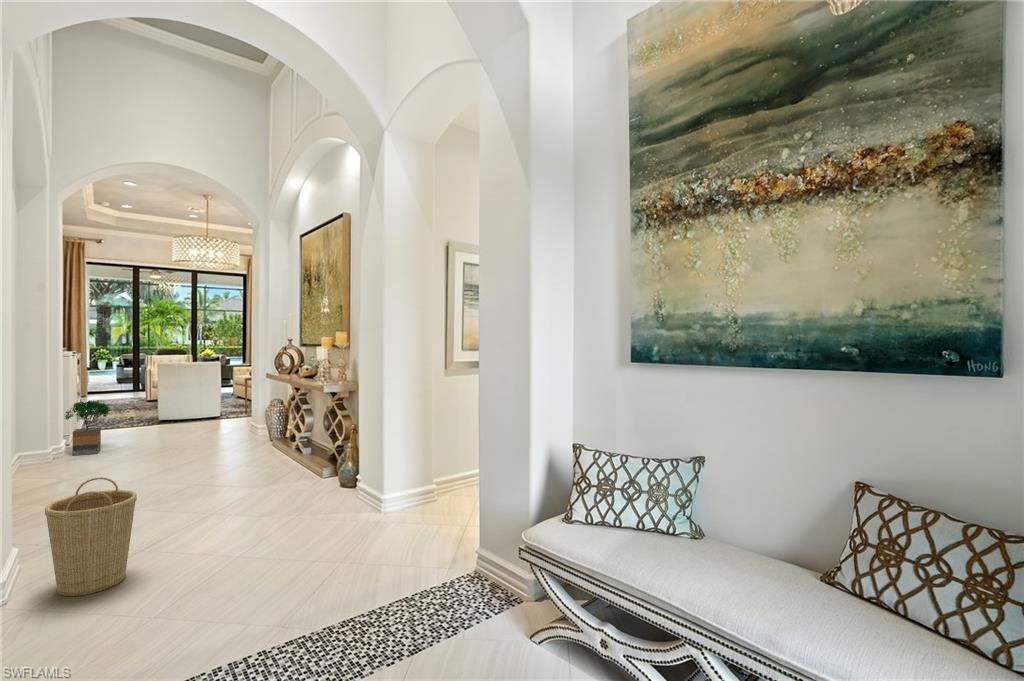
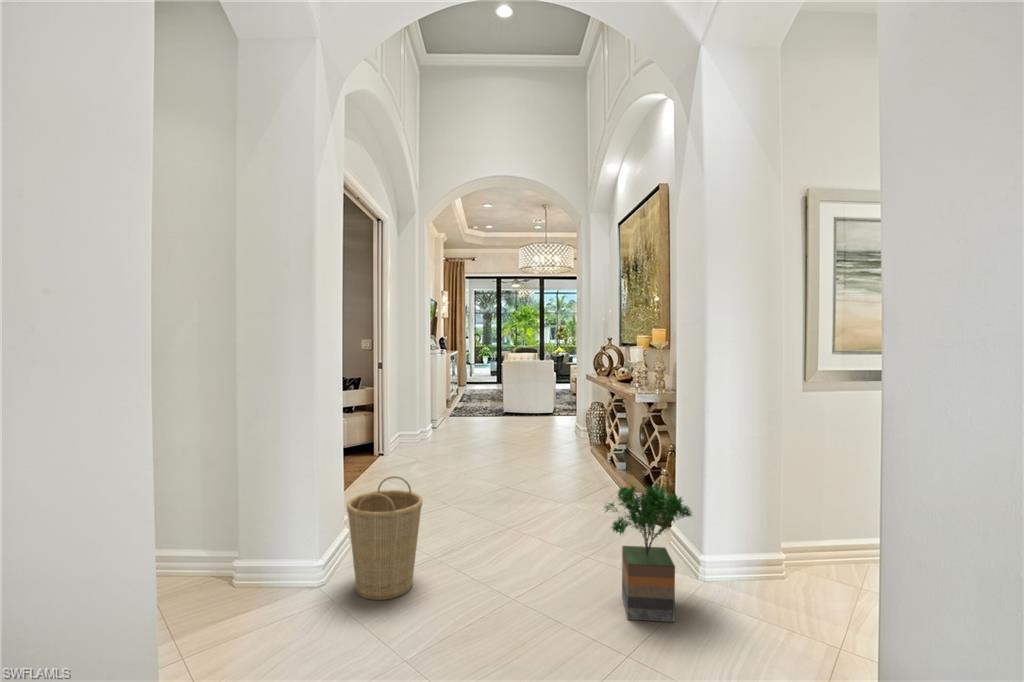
potted tree: present [65,401,110,456] -> present [605,486,692,622]

